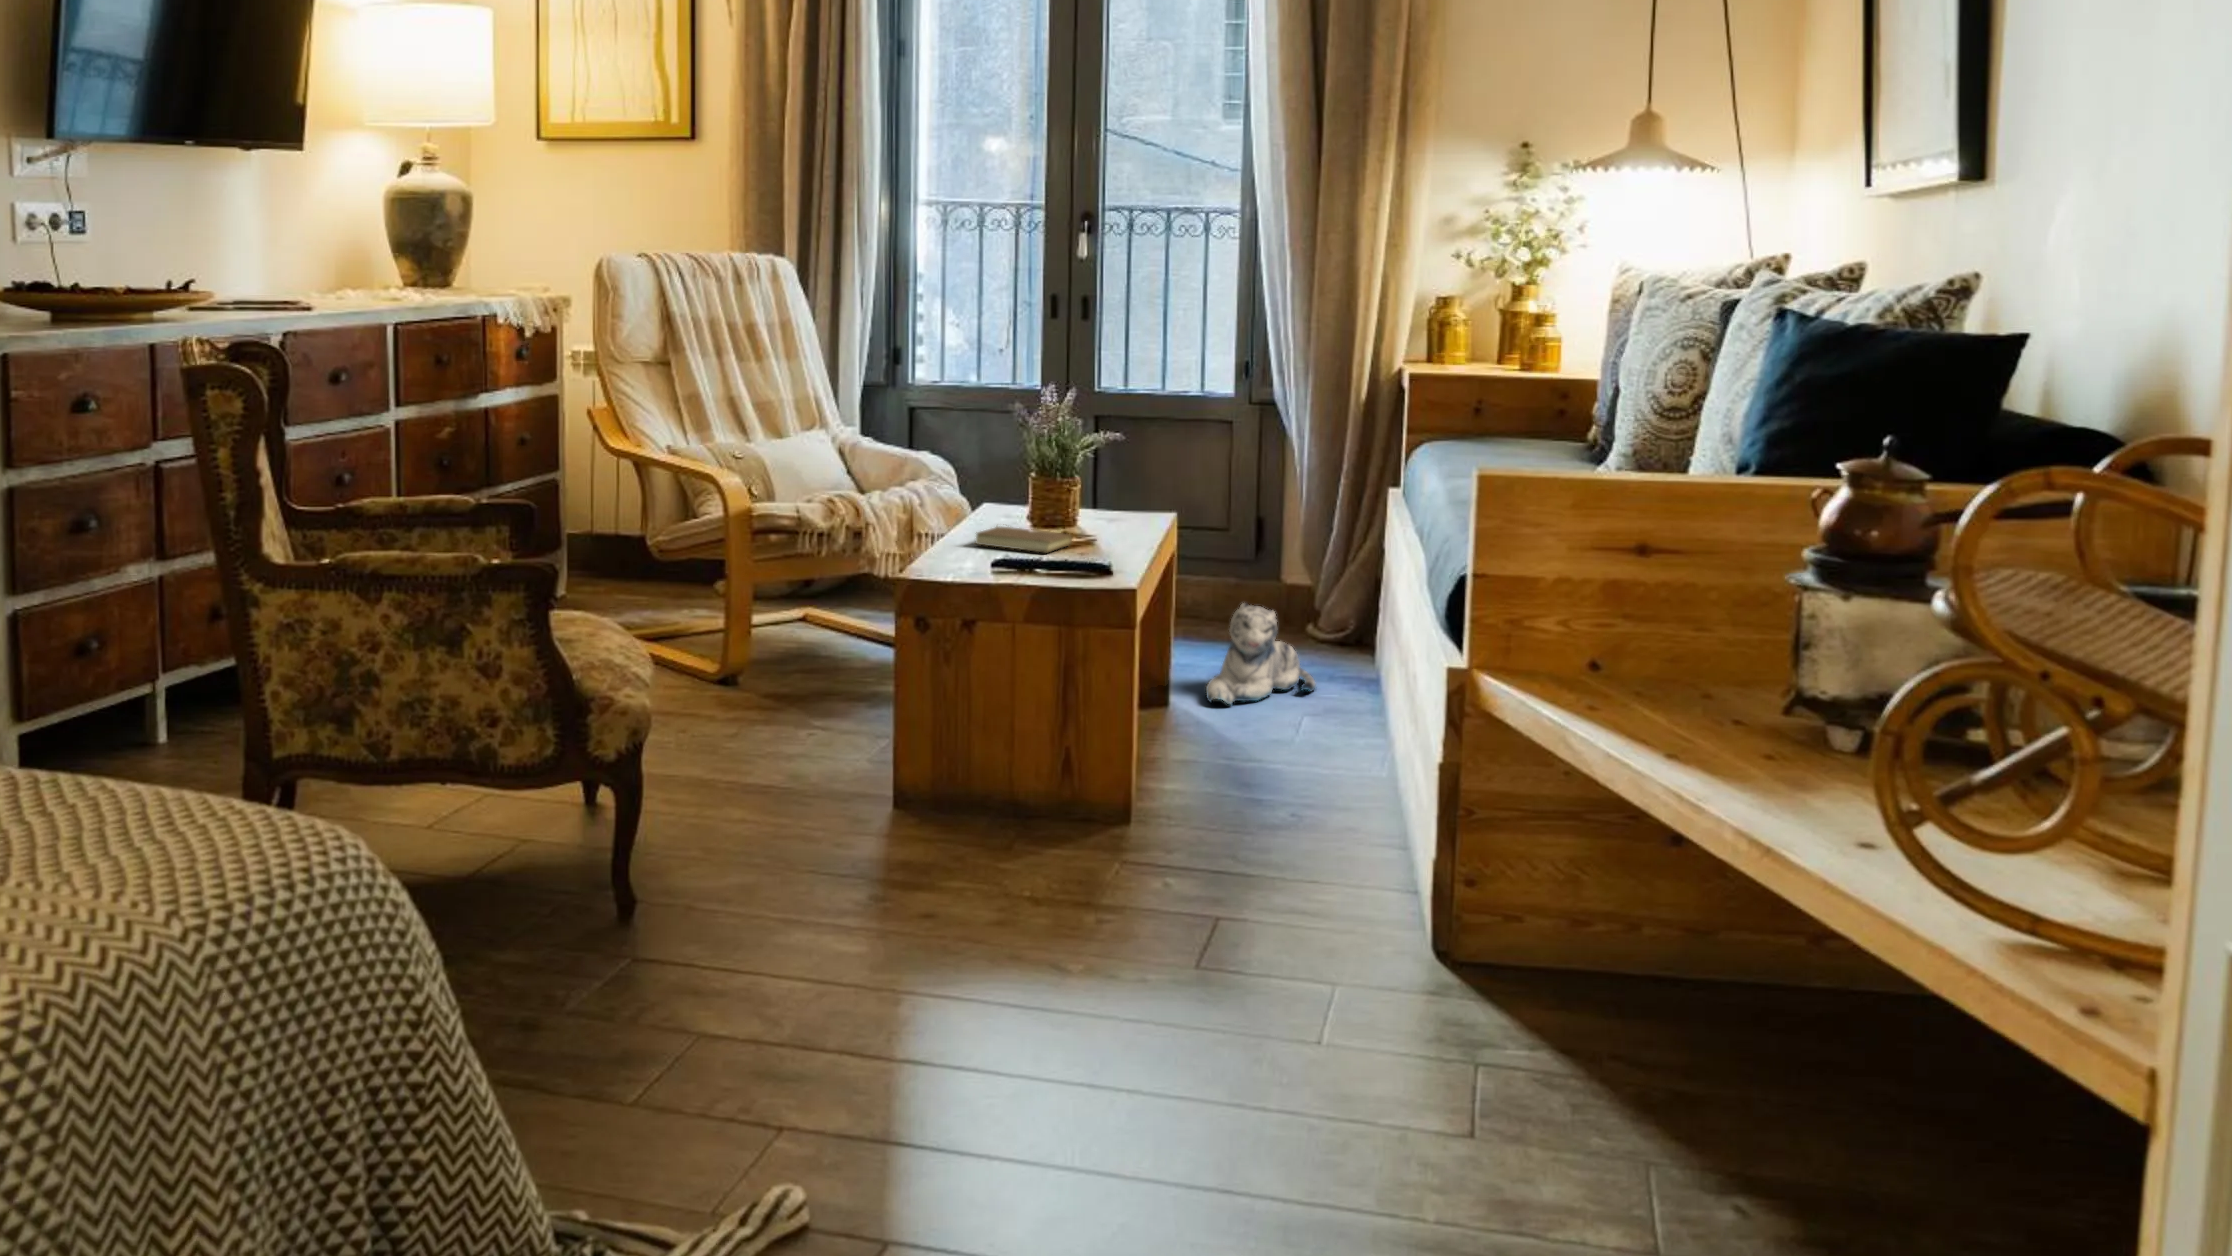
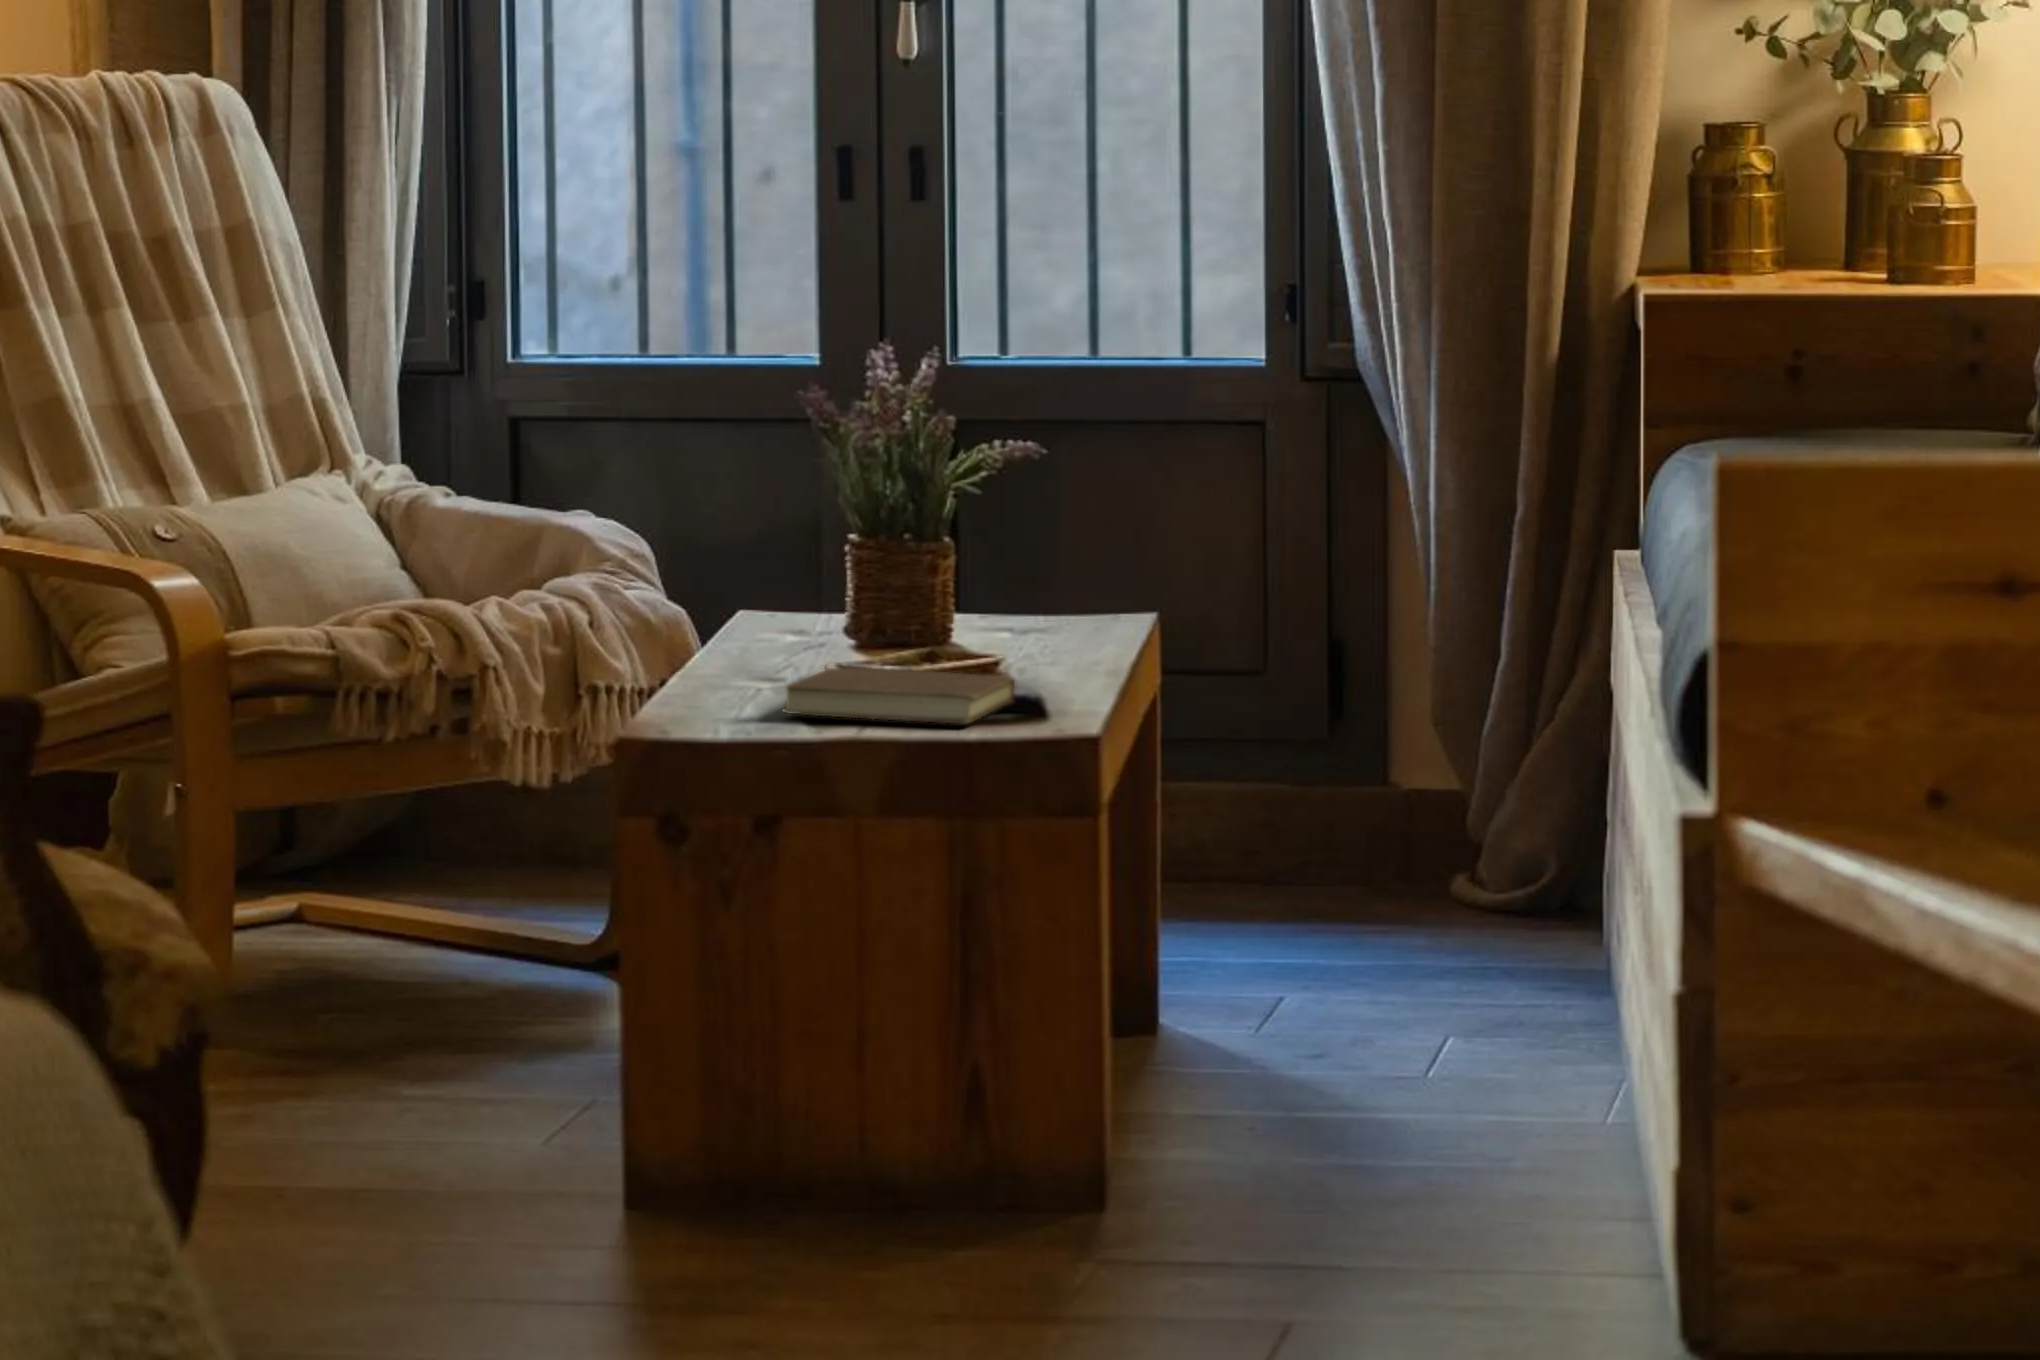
plush toy: present [1206,603,1316,704] -> none [1294,812,1526,1052]

